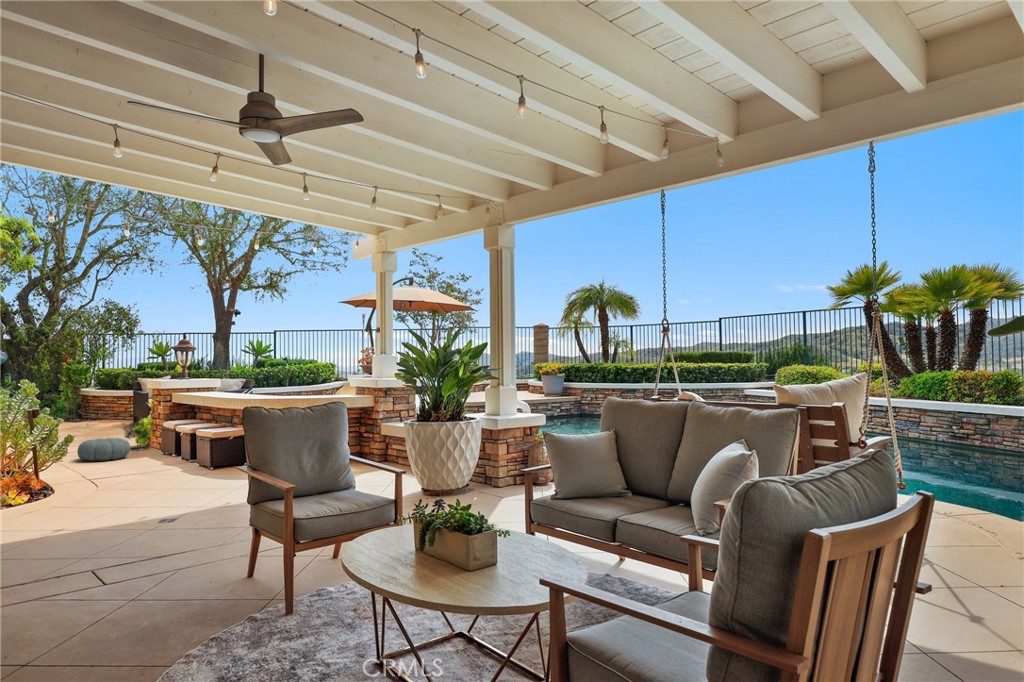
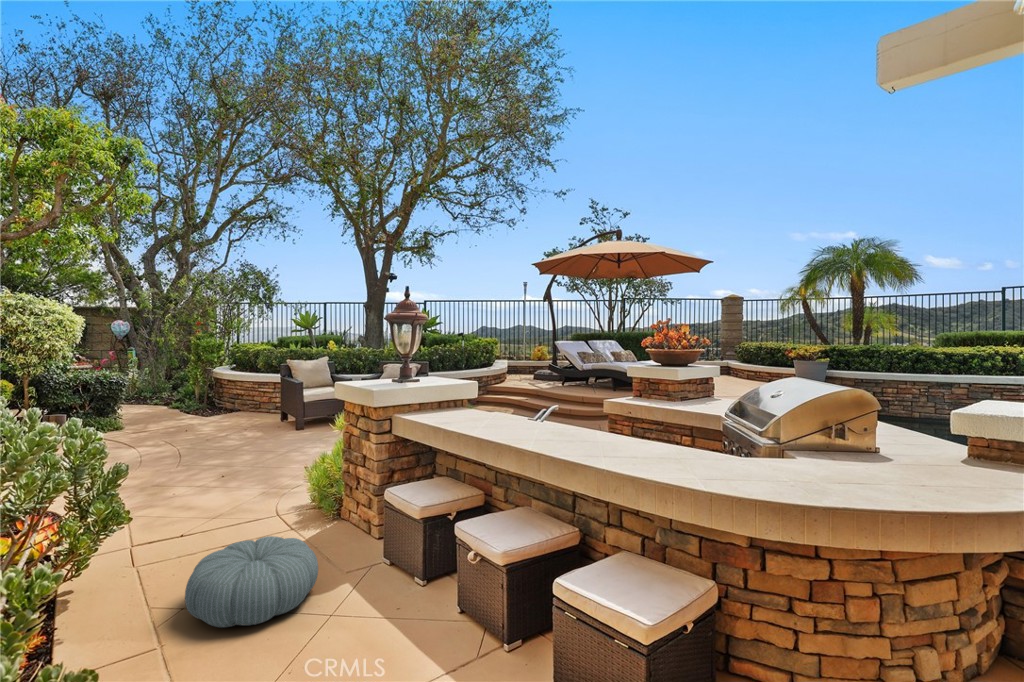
potted tree: present [123,412,150,451] -> none [282,443,346,538]

